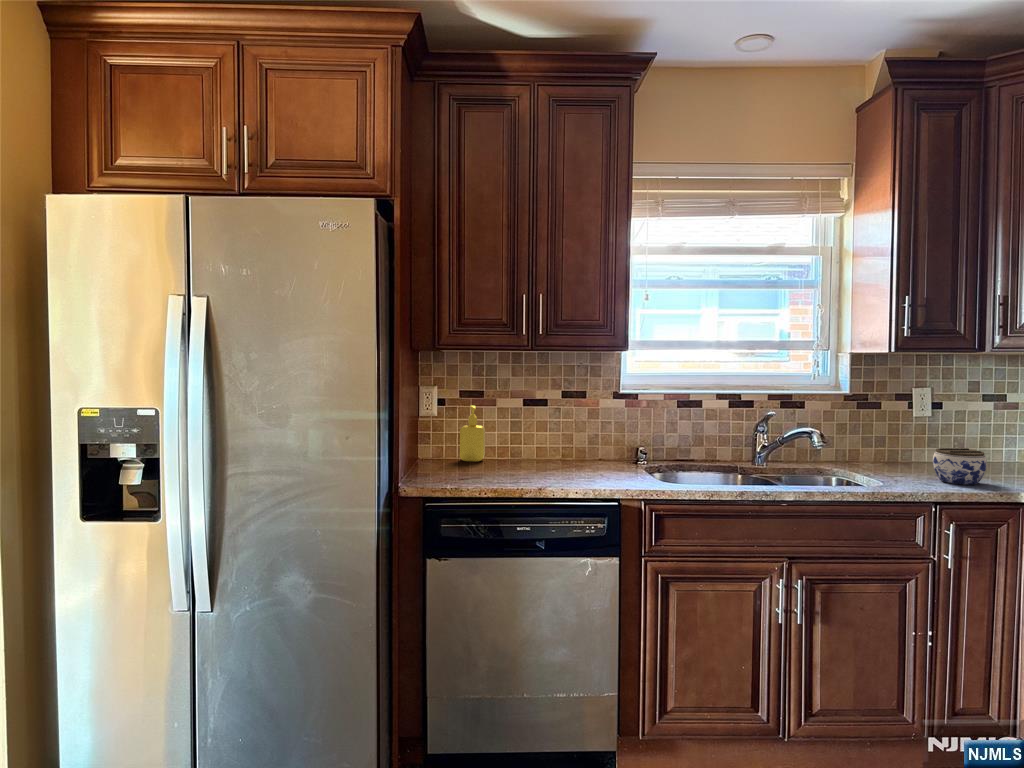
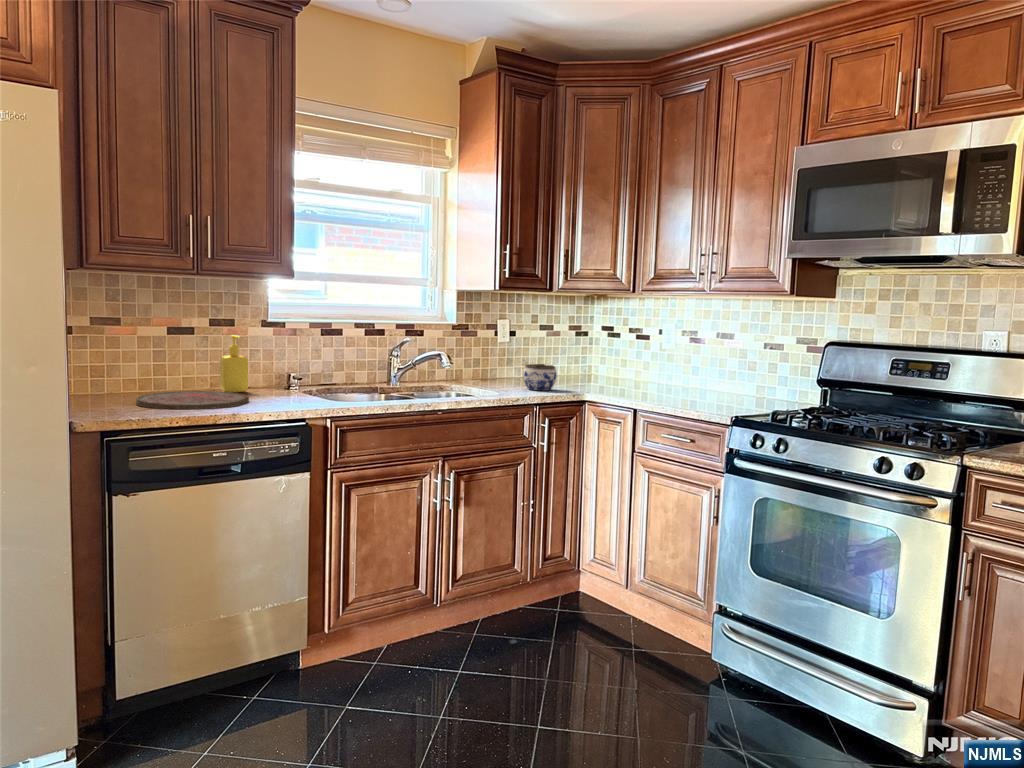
soap dispenser: present [460,406,485,462] -> present [219,335,248,393]
cutting board: none [478,459,577,481] -> present [136,391,249,409]

